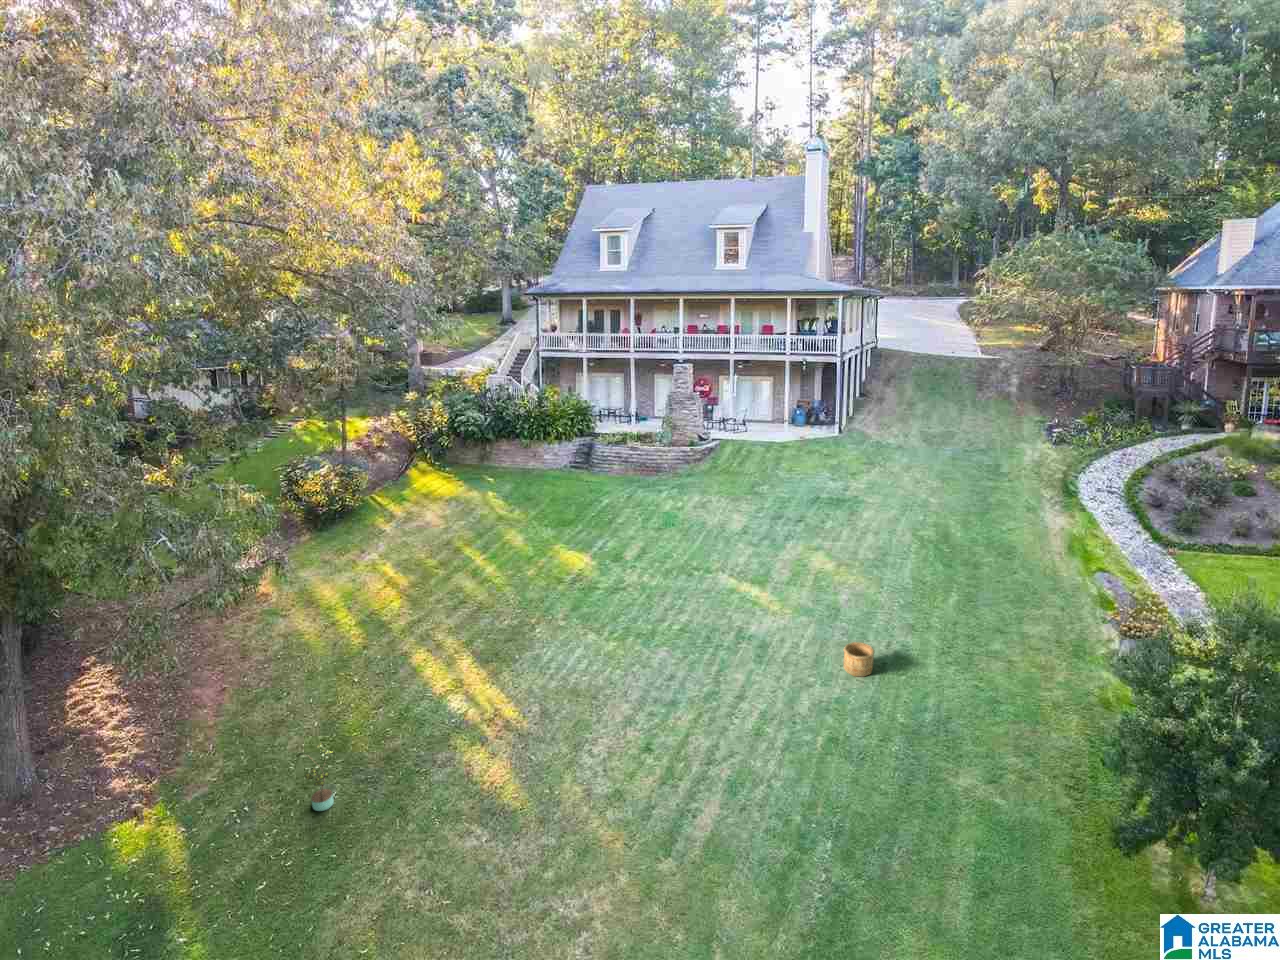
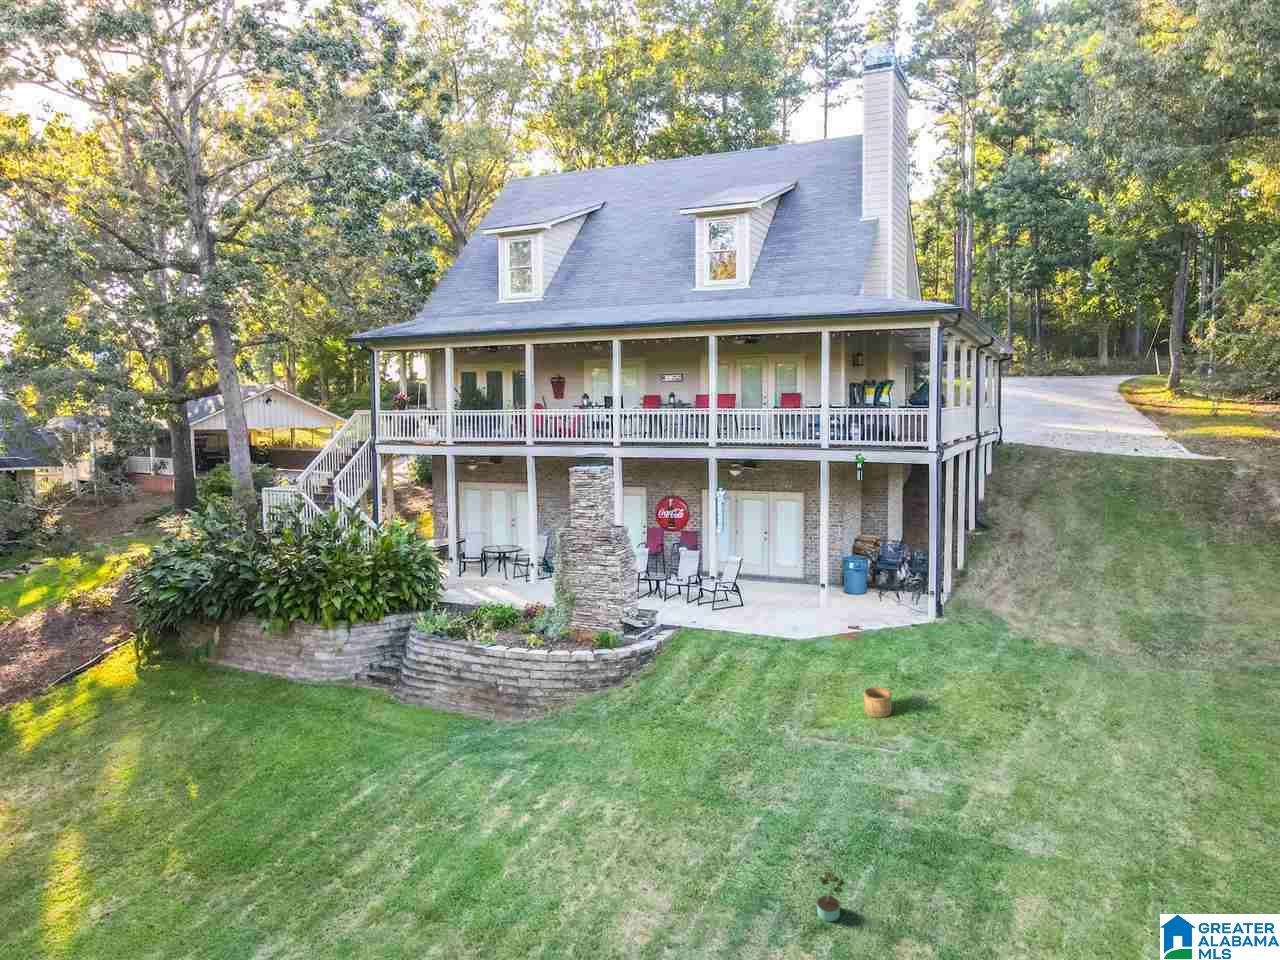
potted plant: present [297,743,334,811] -> present [805,843,846,921]

